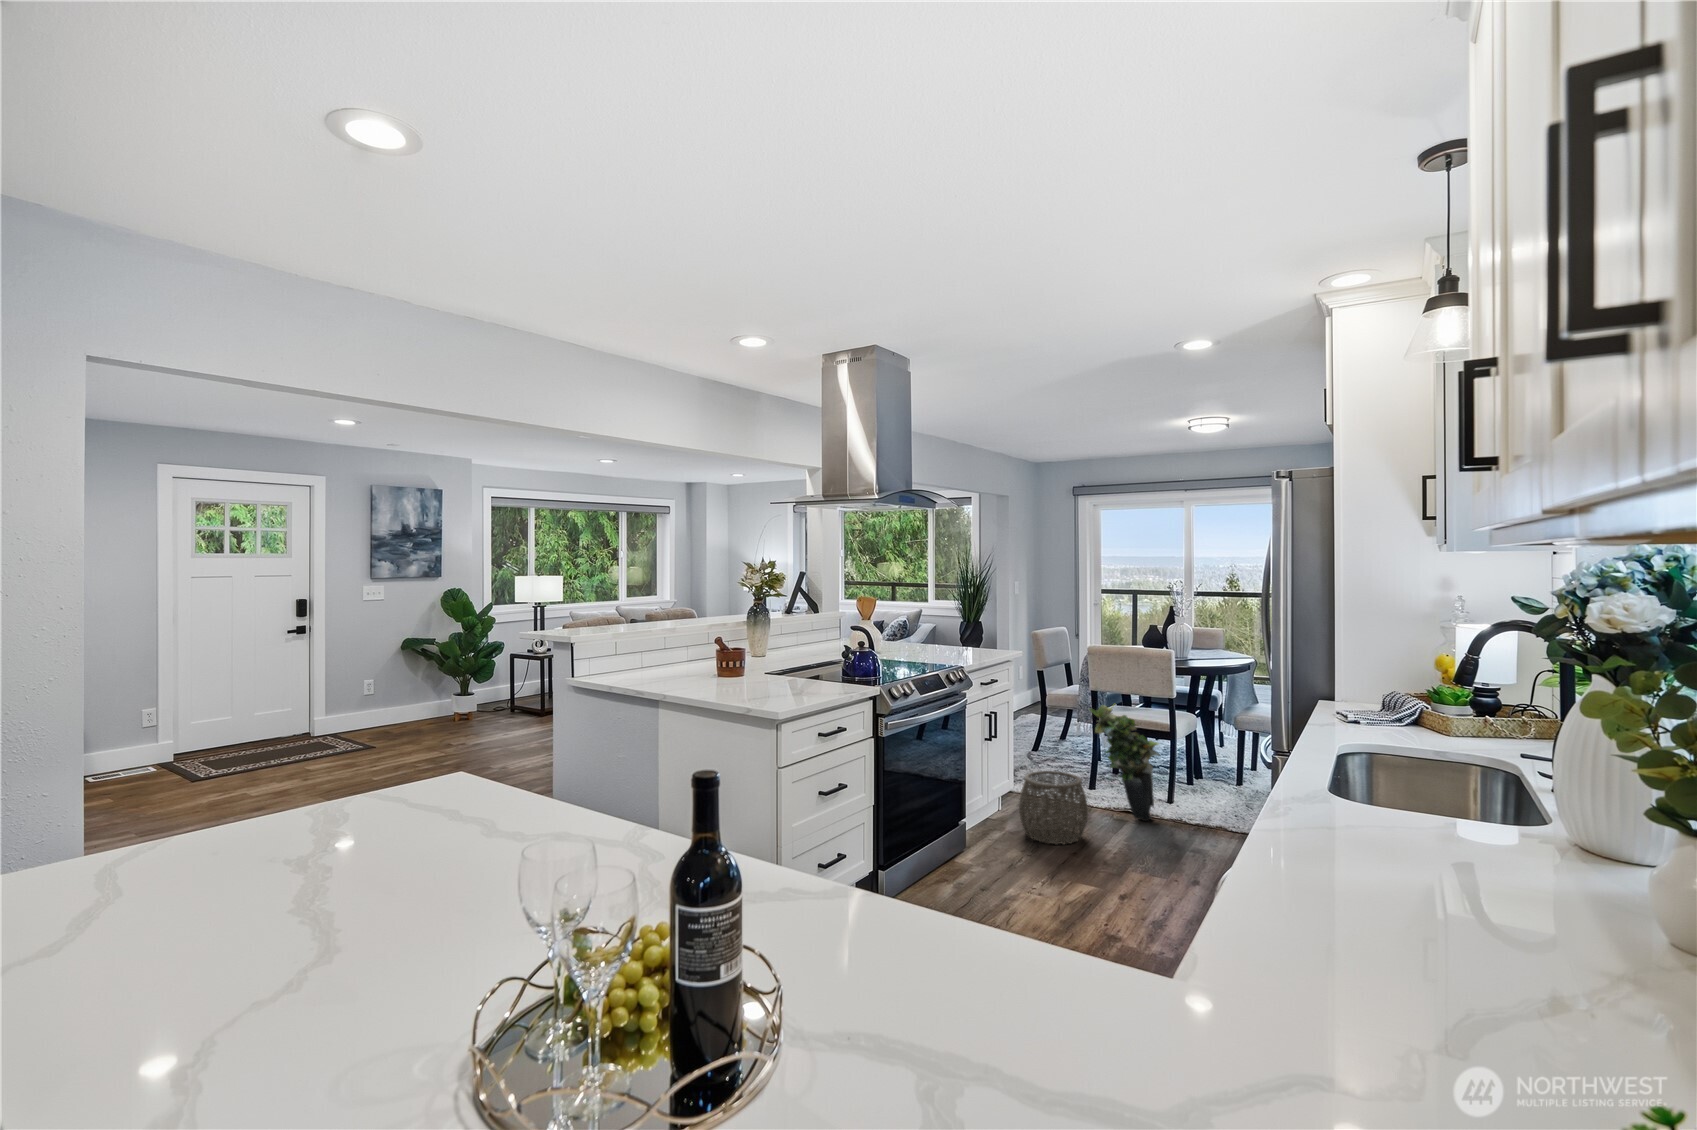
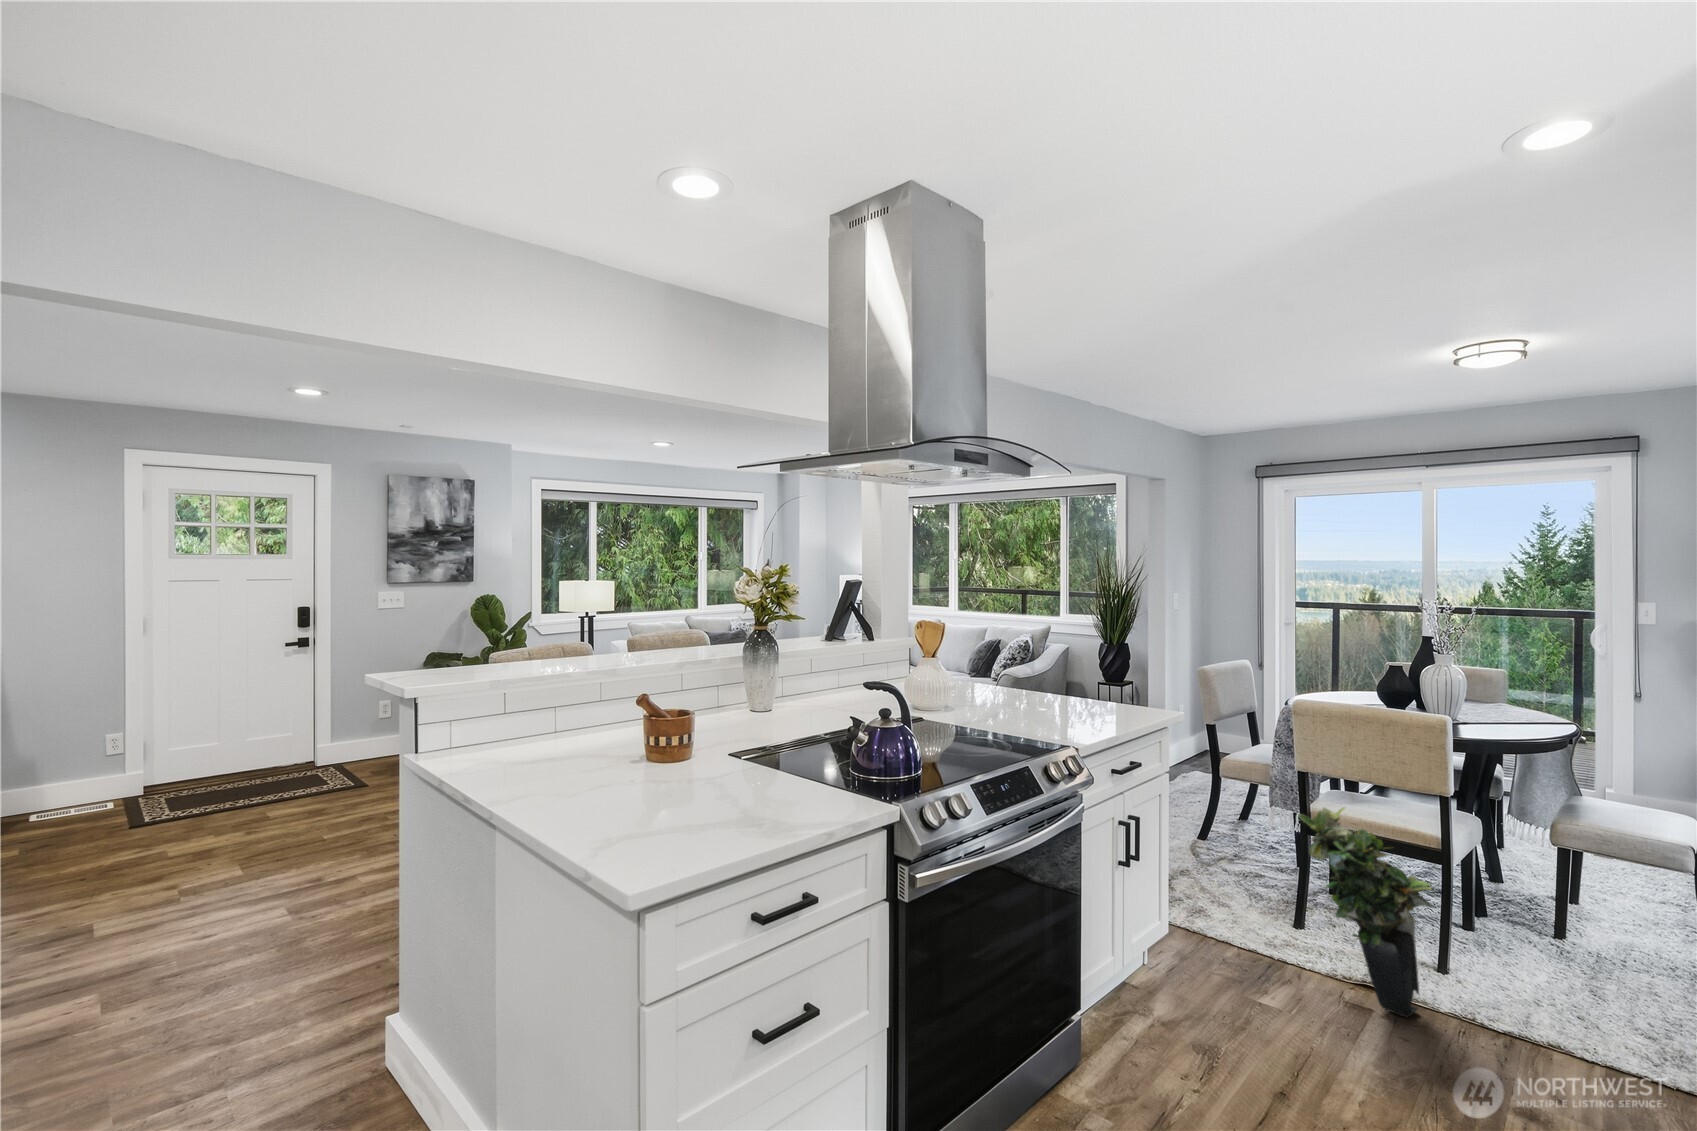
woven basket: present [1018,771,1088,845] -> none [1174,921,1303,1067]

